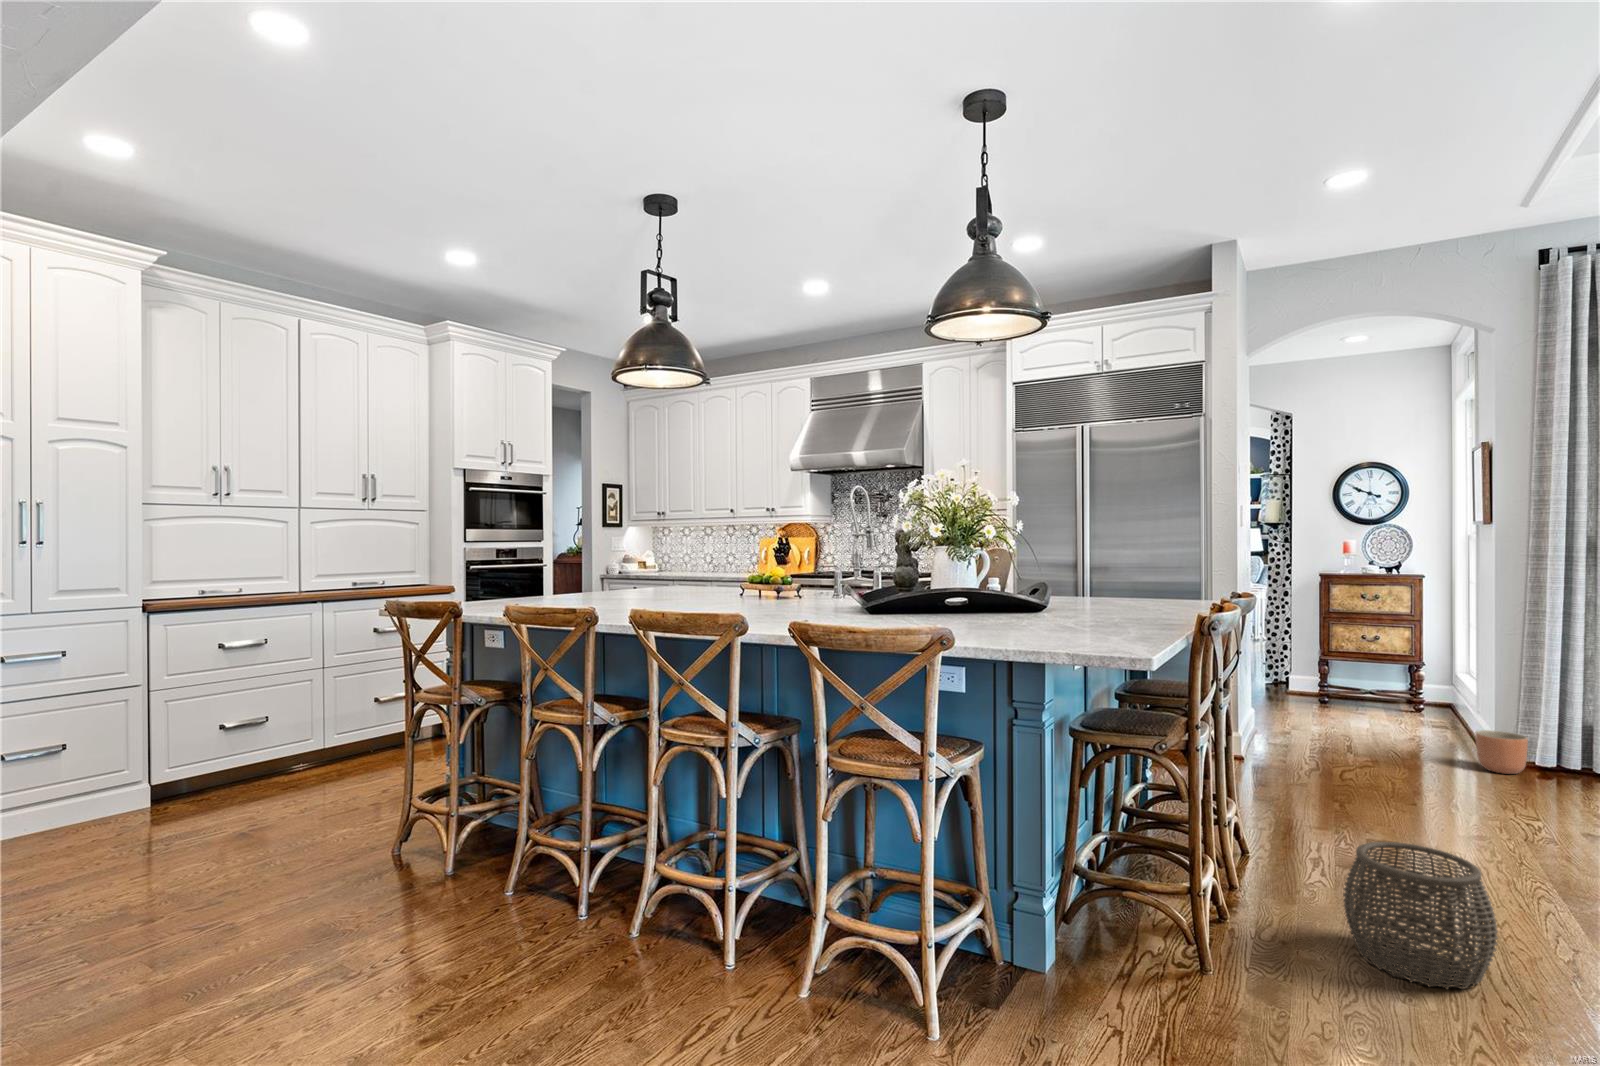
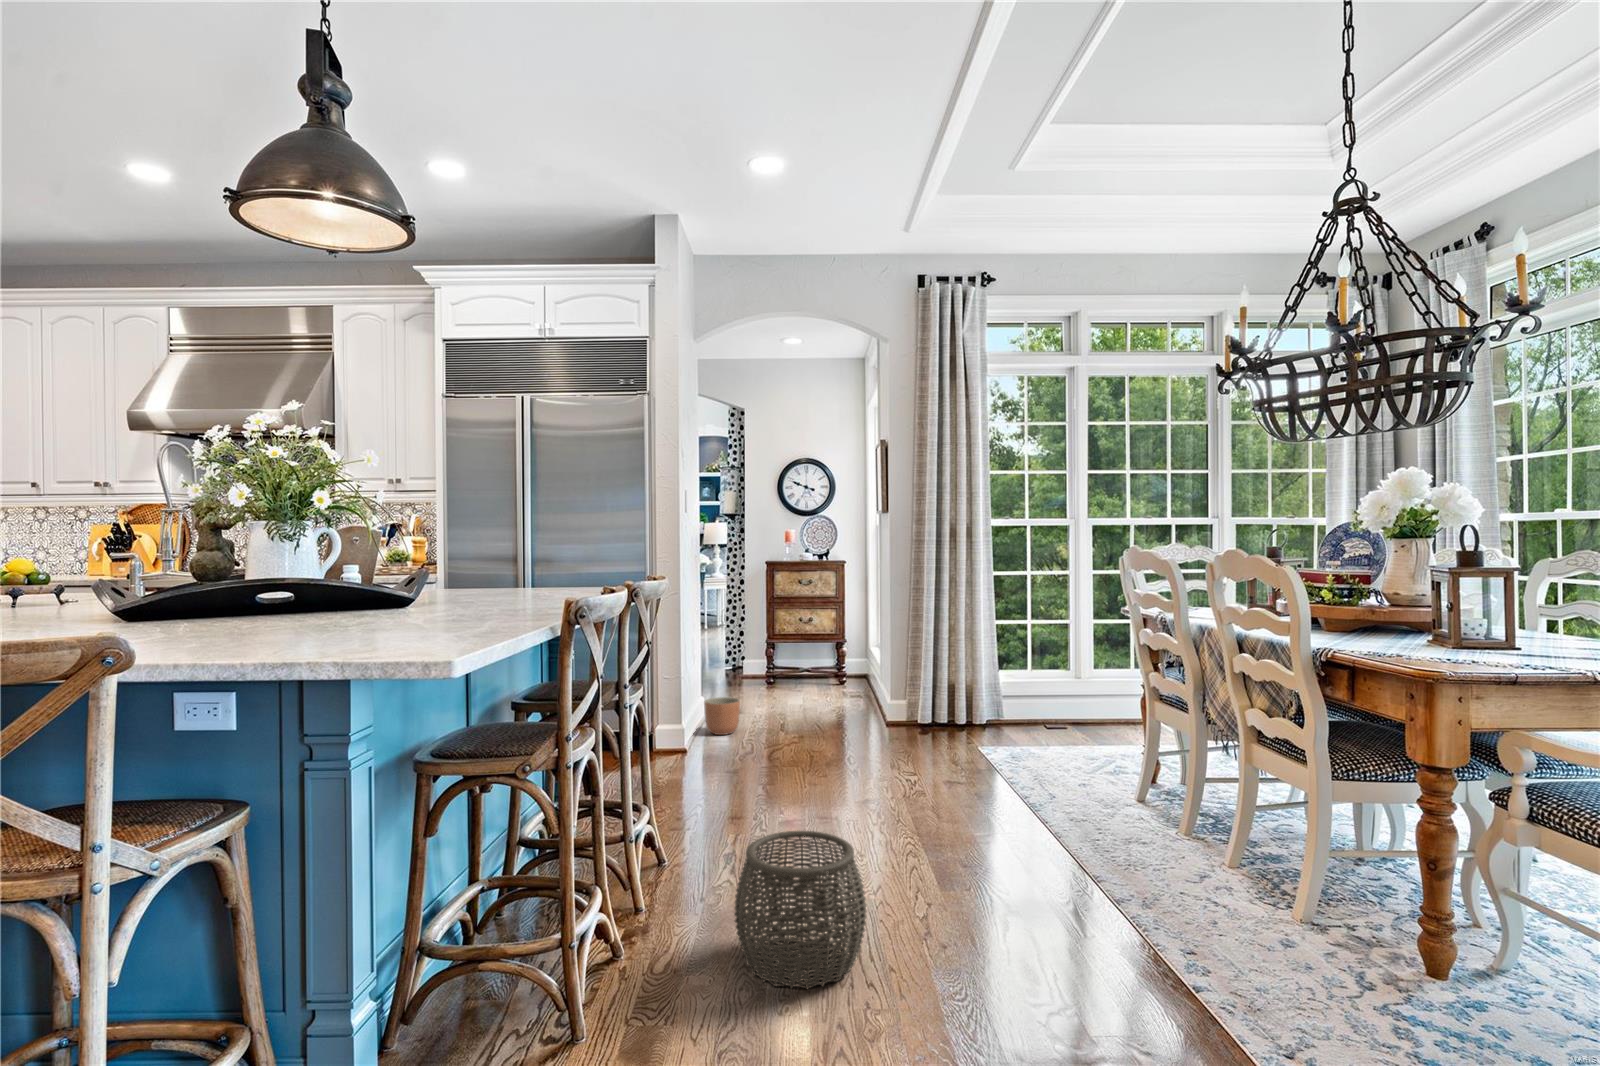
planter: present [1475,730,1528,774] -> present [704,697,740,735]

